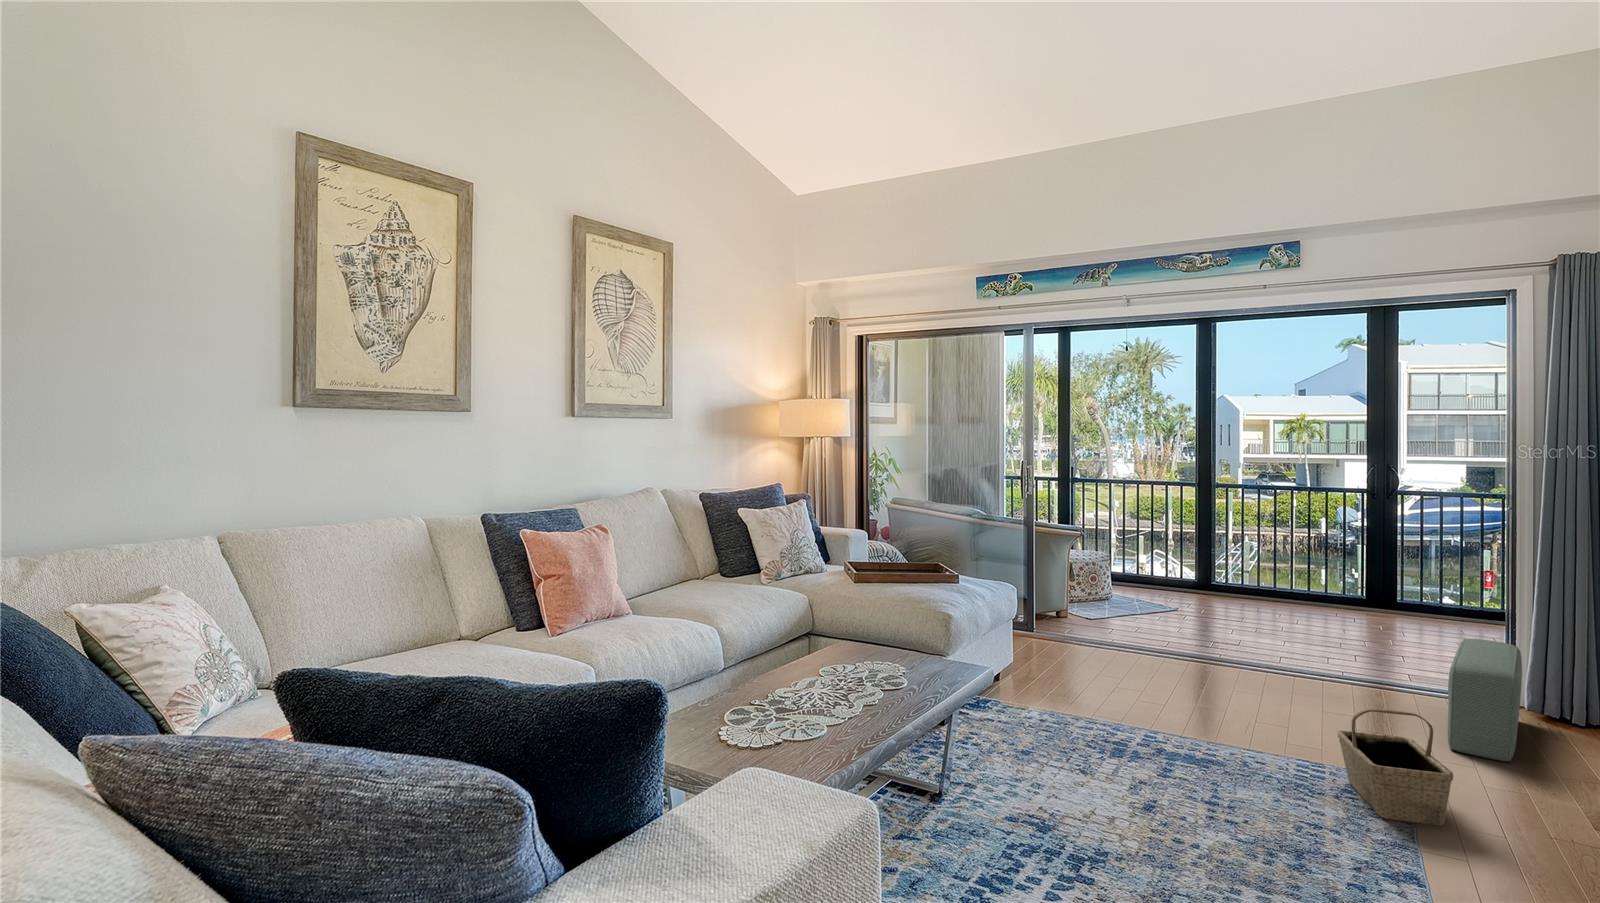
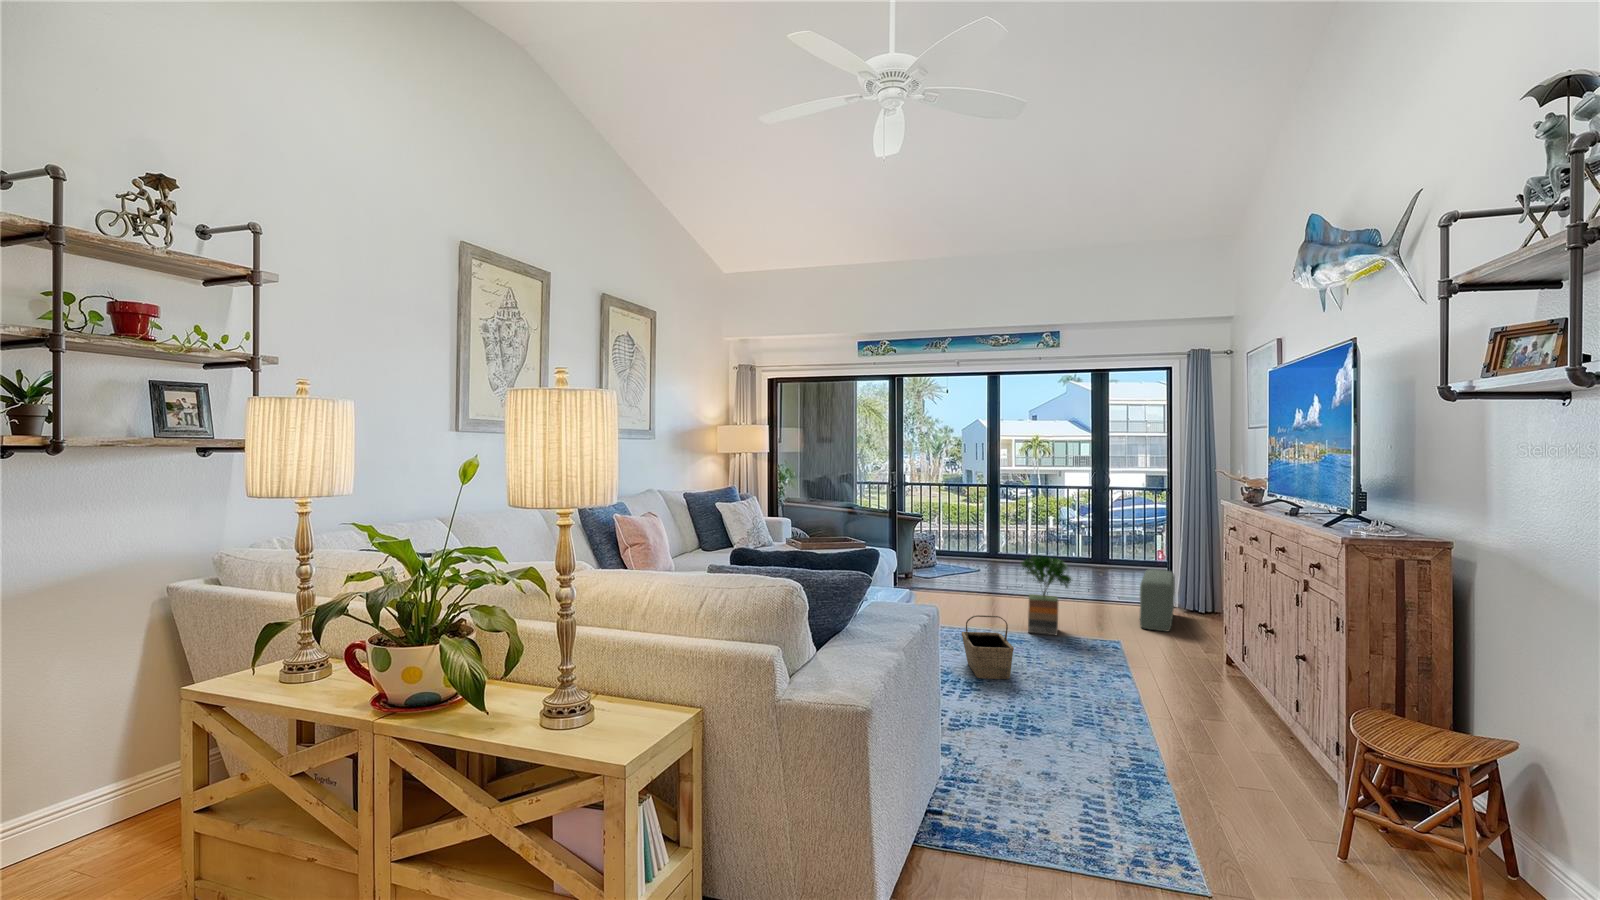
potted tree: none [1211,610,1313,754] -> present [1021,556,1071,635]
basket: present [1338,709,1454,826] -> present [962,615,1014,679]

